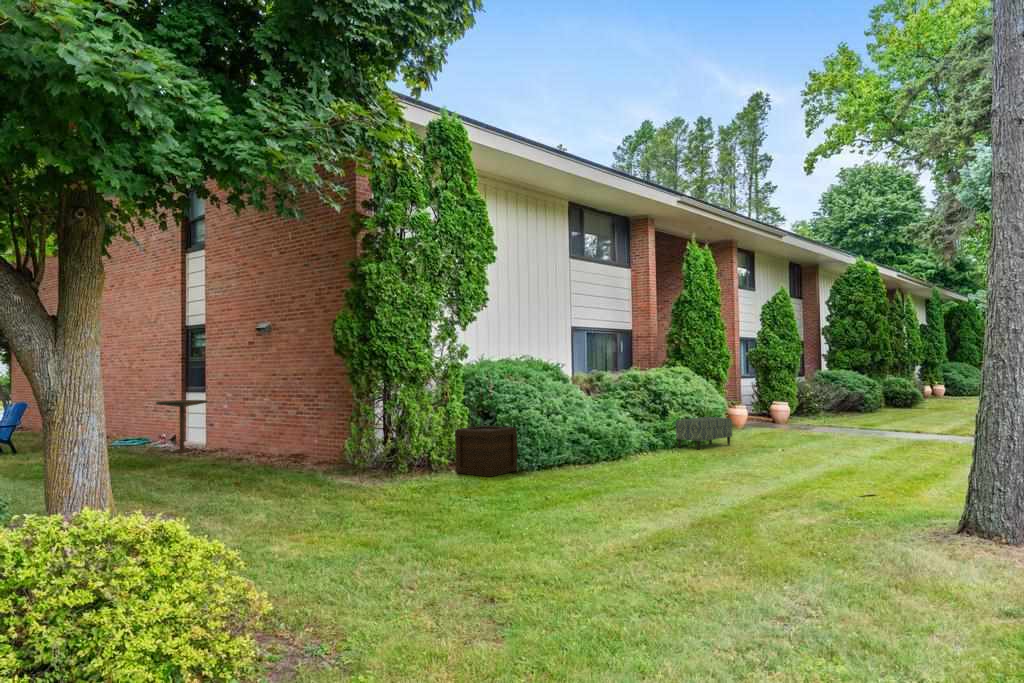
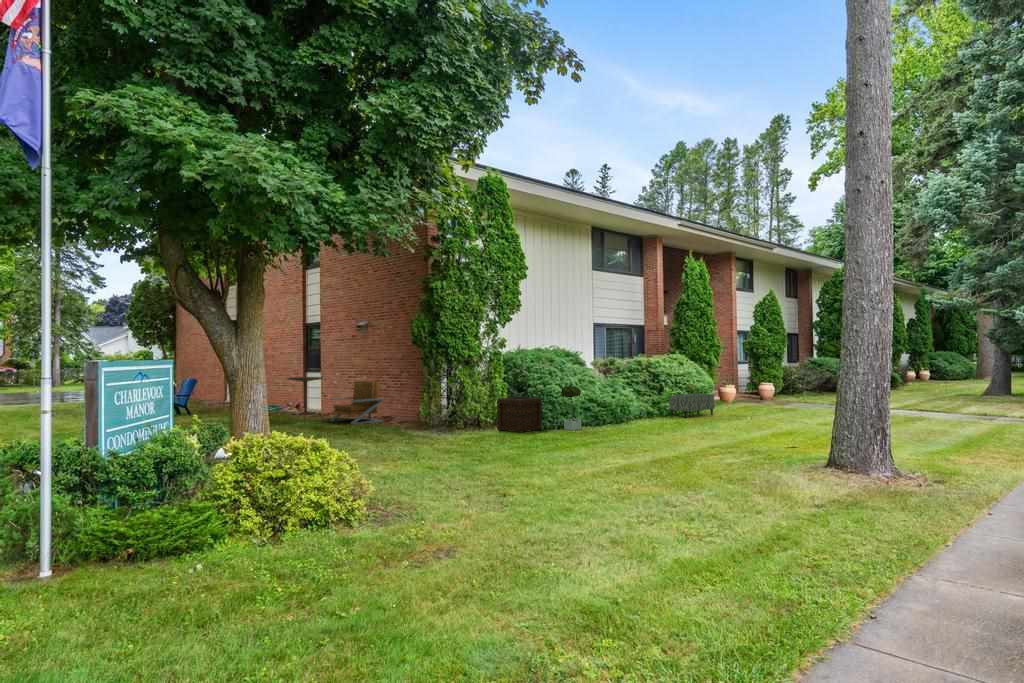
lounge chair: none [215,405,295,468] -> present [330,381,384,425]
potted tree: none [543,409,571,472] -> present [561,385,582,430]

